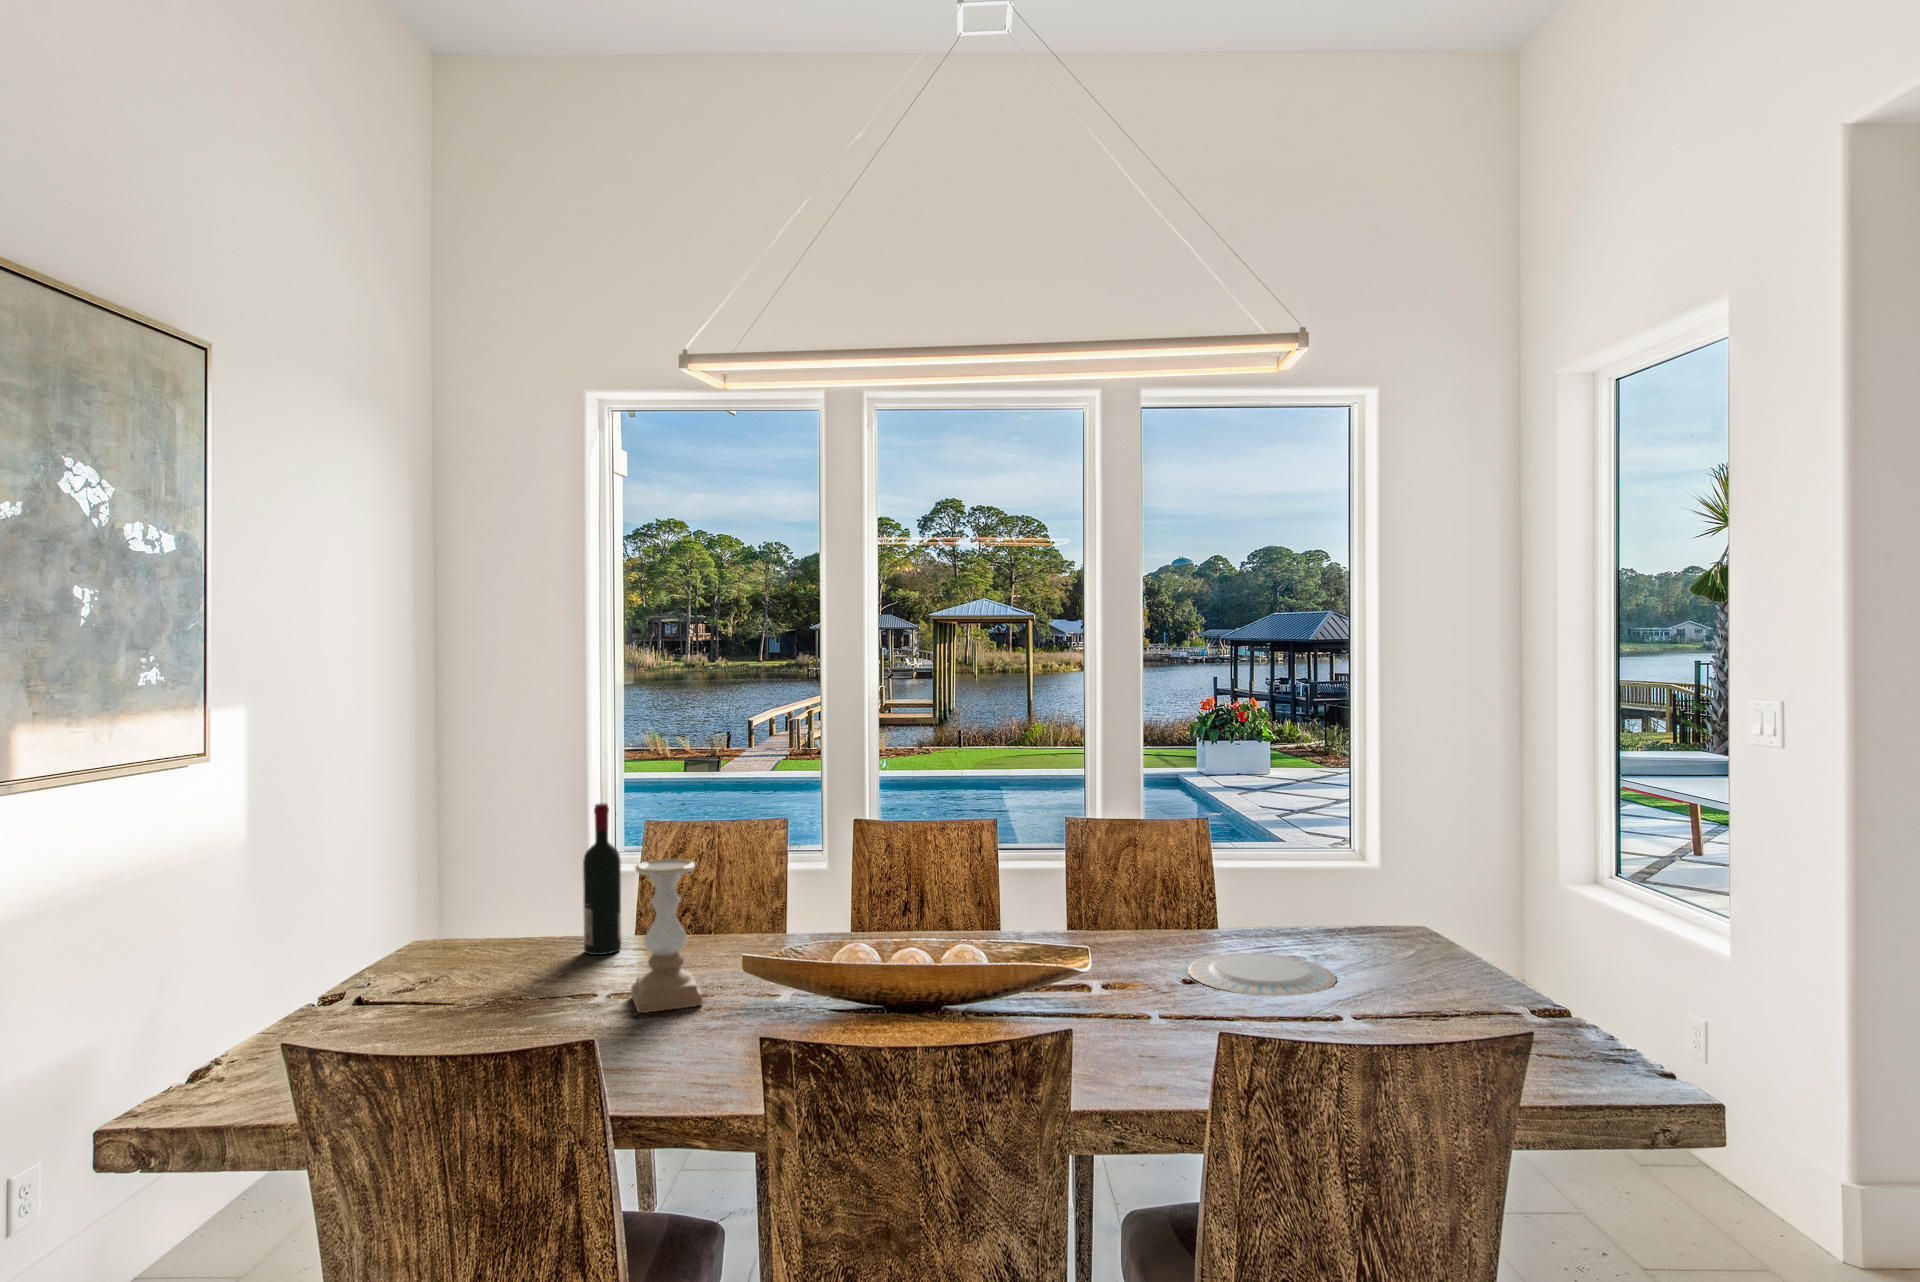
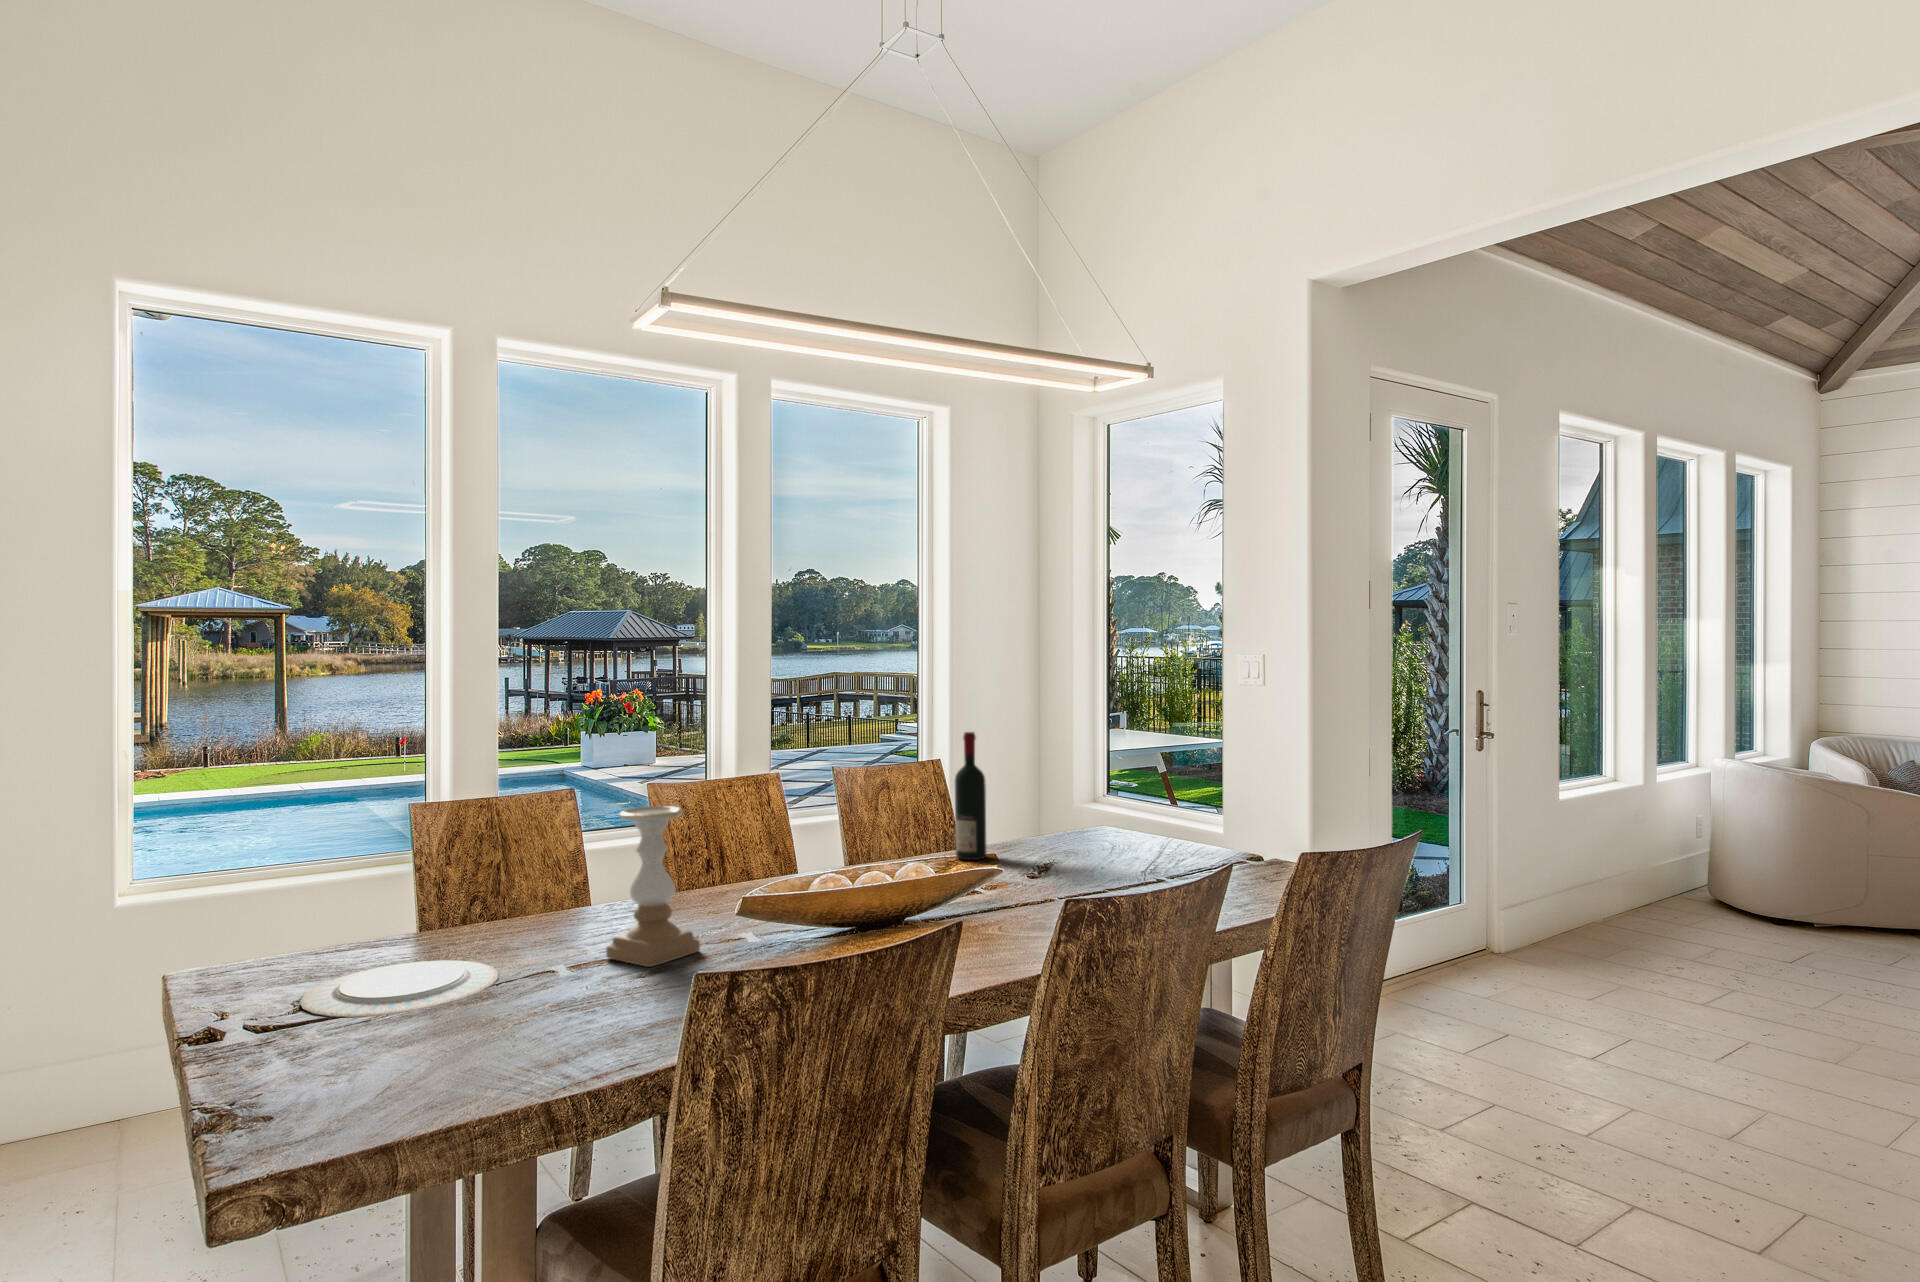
wine bottle: present [583,803,621,955] -> present [955,732,986,860]
plate: present [1188,953,1336,996] -> present [300,960,499,1017]

